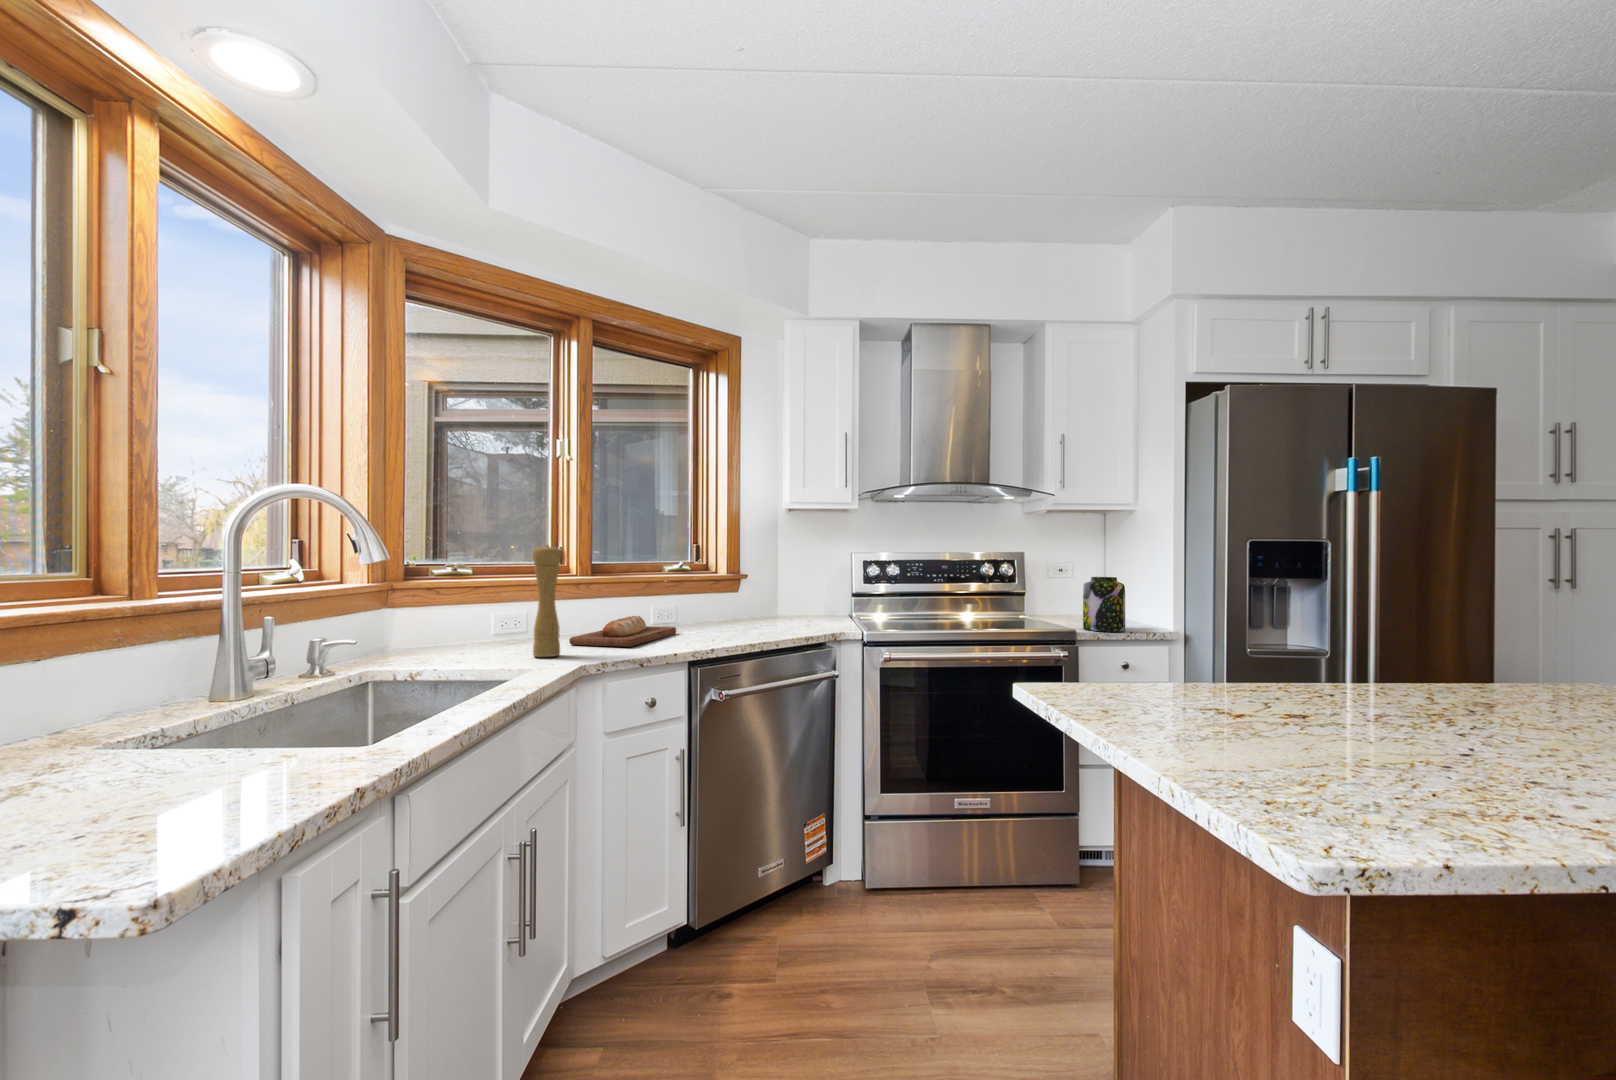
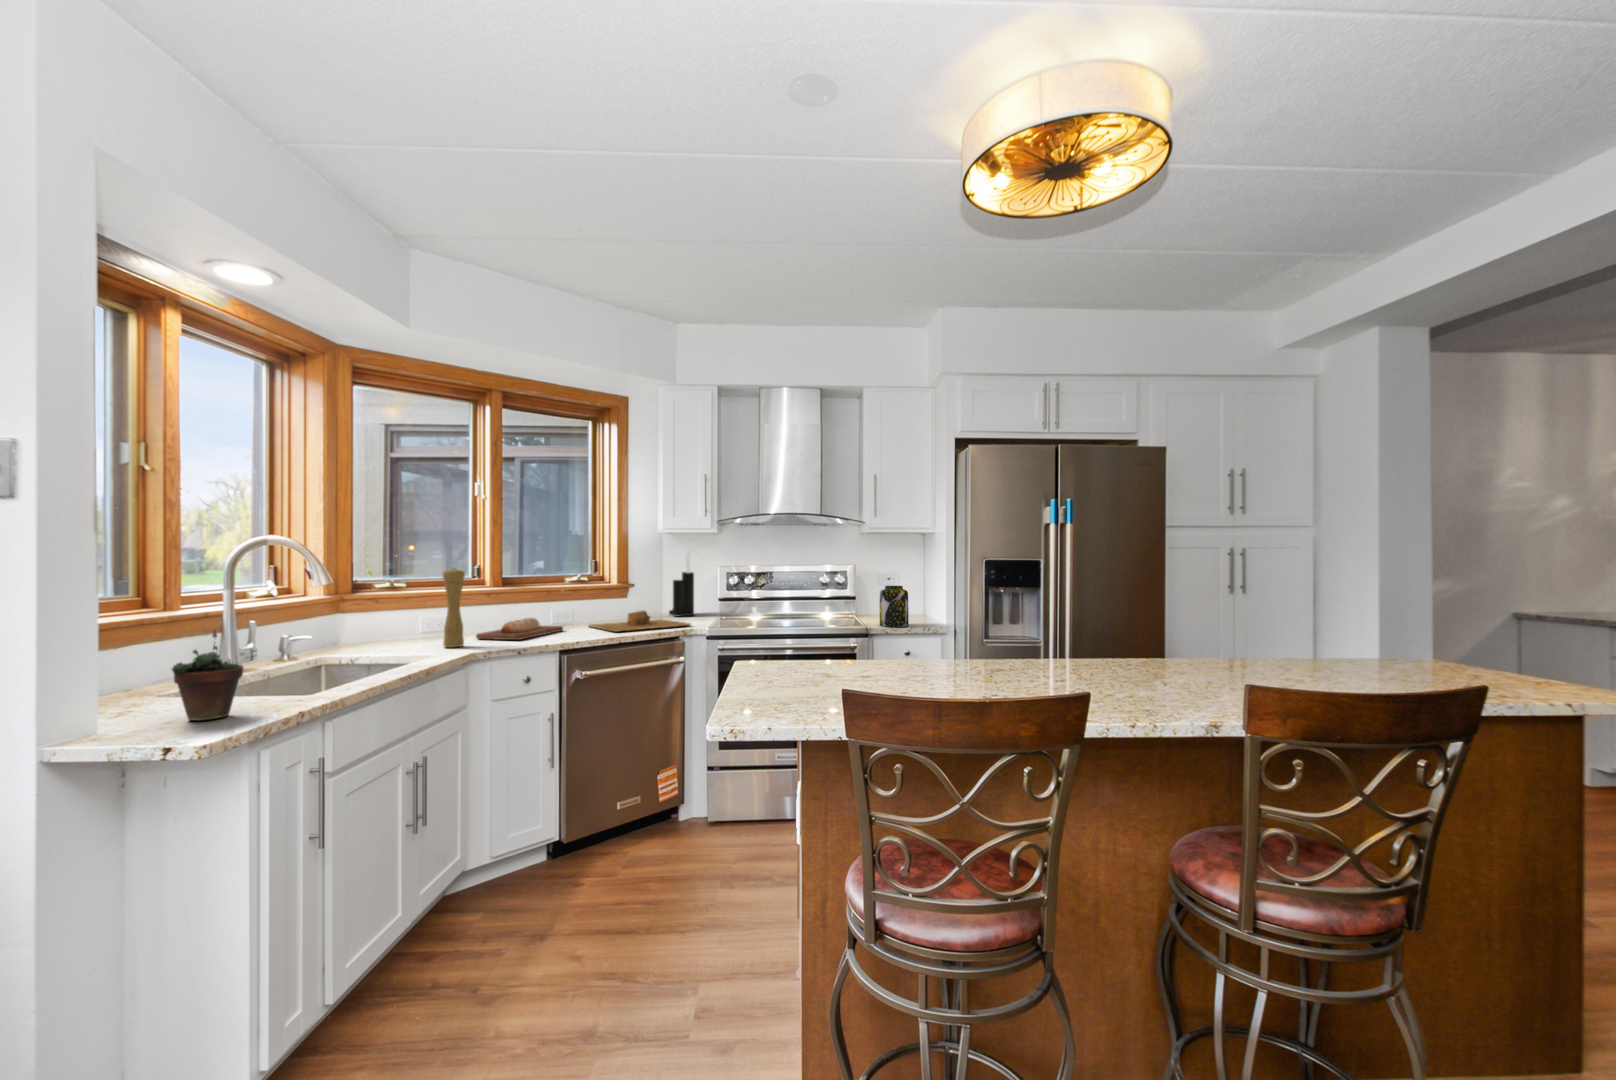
knife block: none [789,532,823,616] -> present [669,551,694,616]
cutting board: none [703,607,837,636] -> present [589,611,690,632]
succulent plant: none [105,633,249,815] -> present [172,630,243,720]

